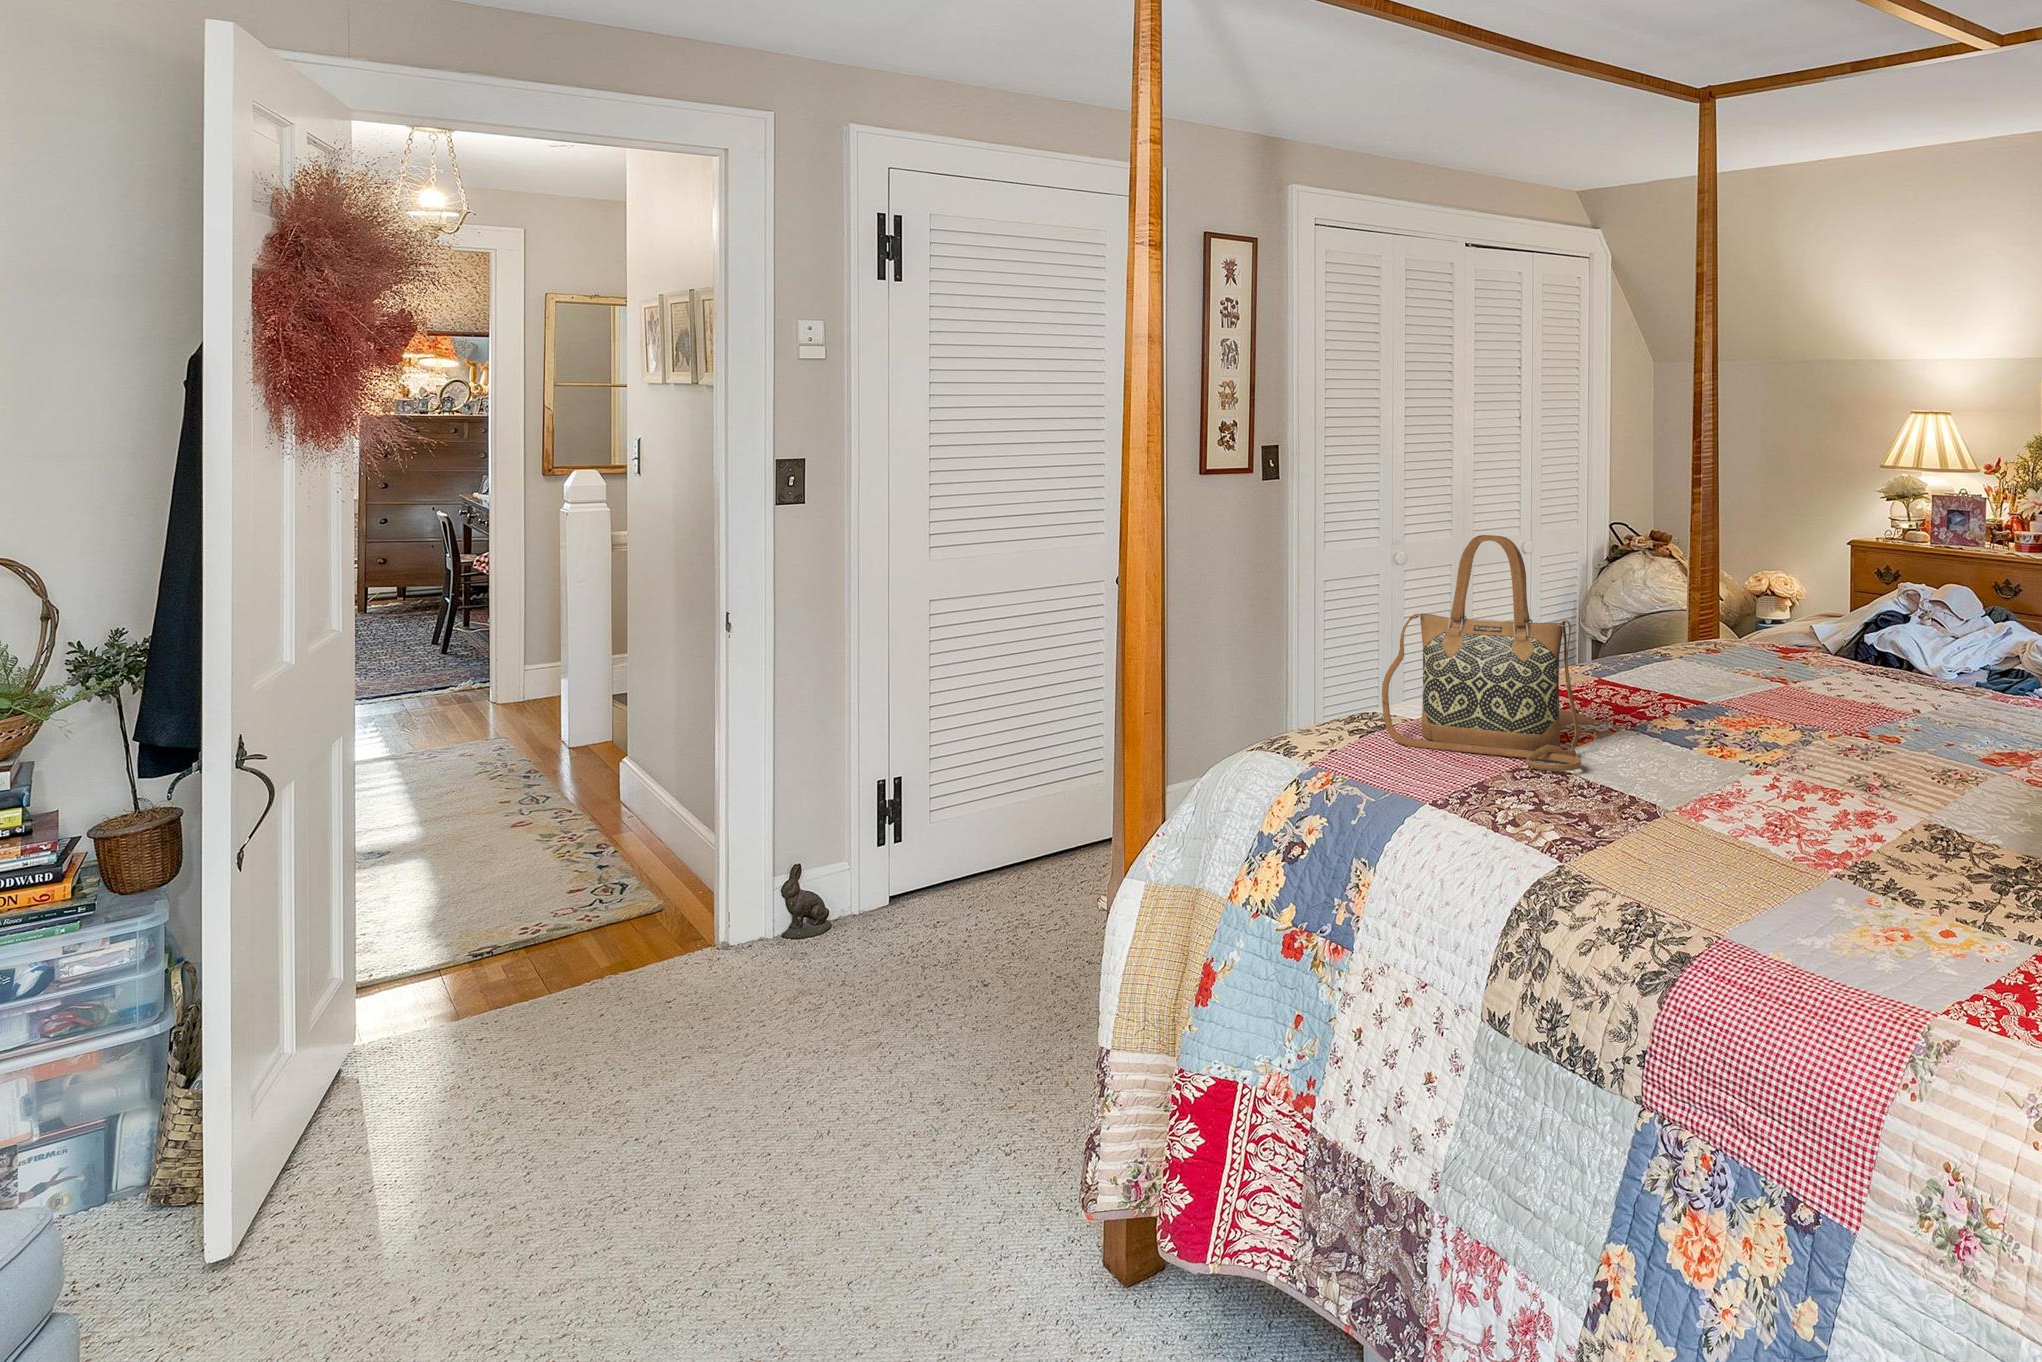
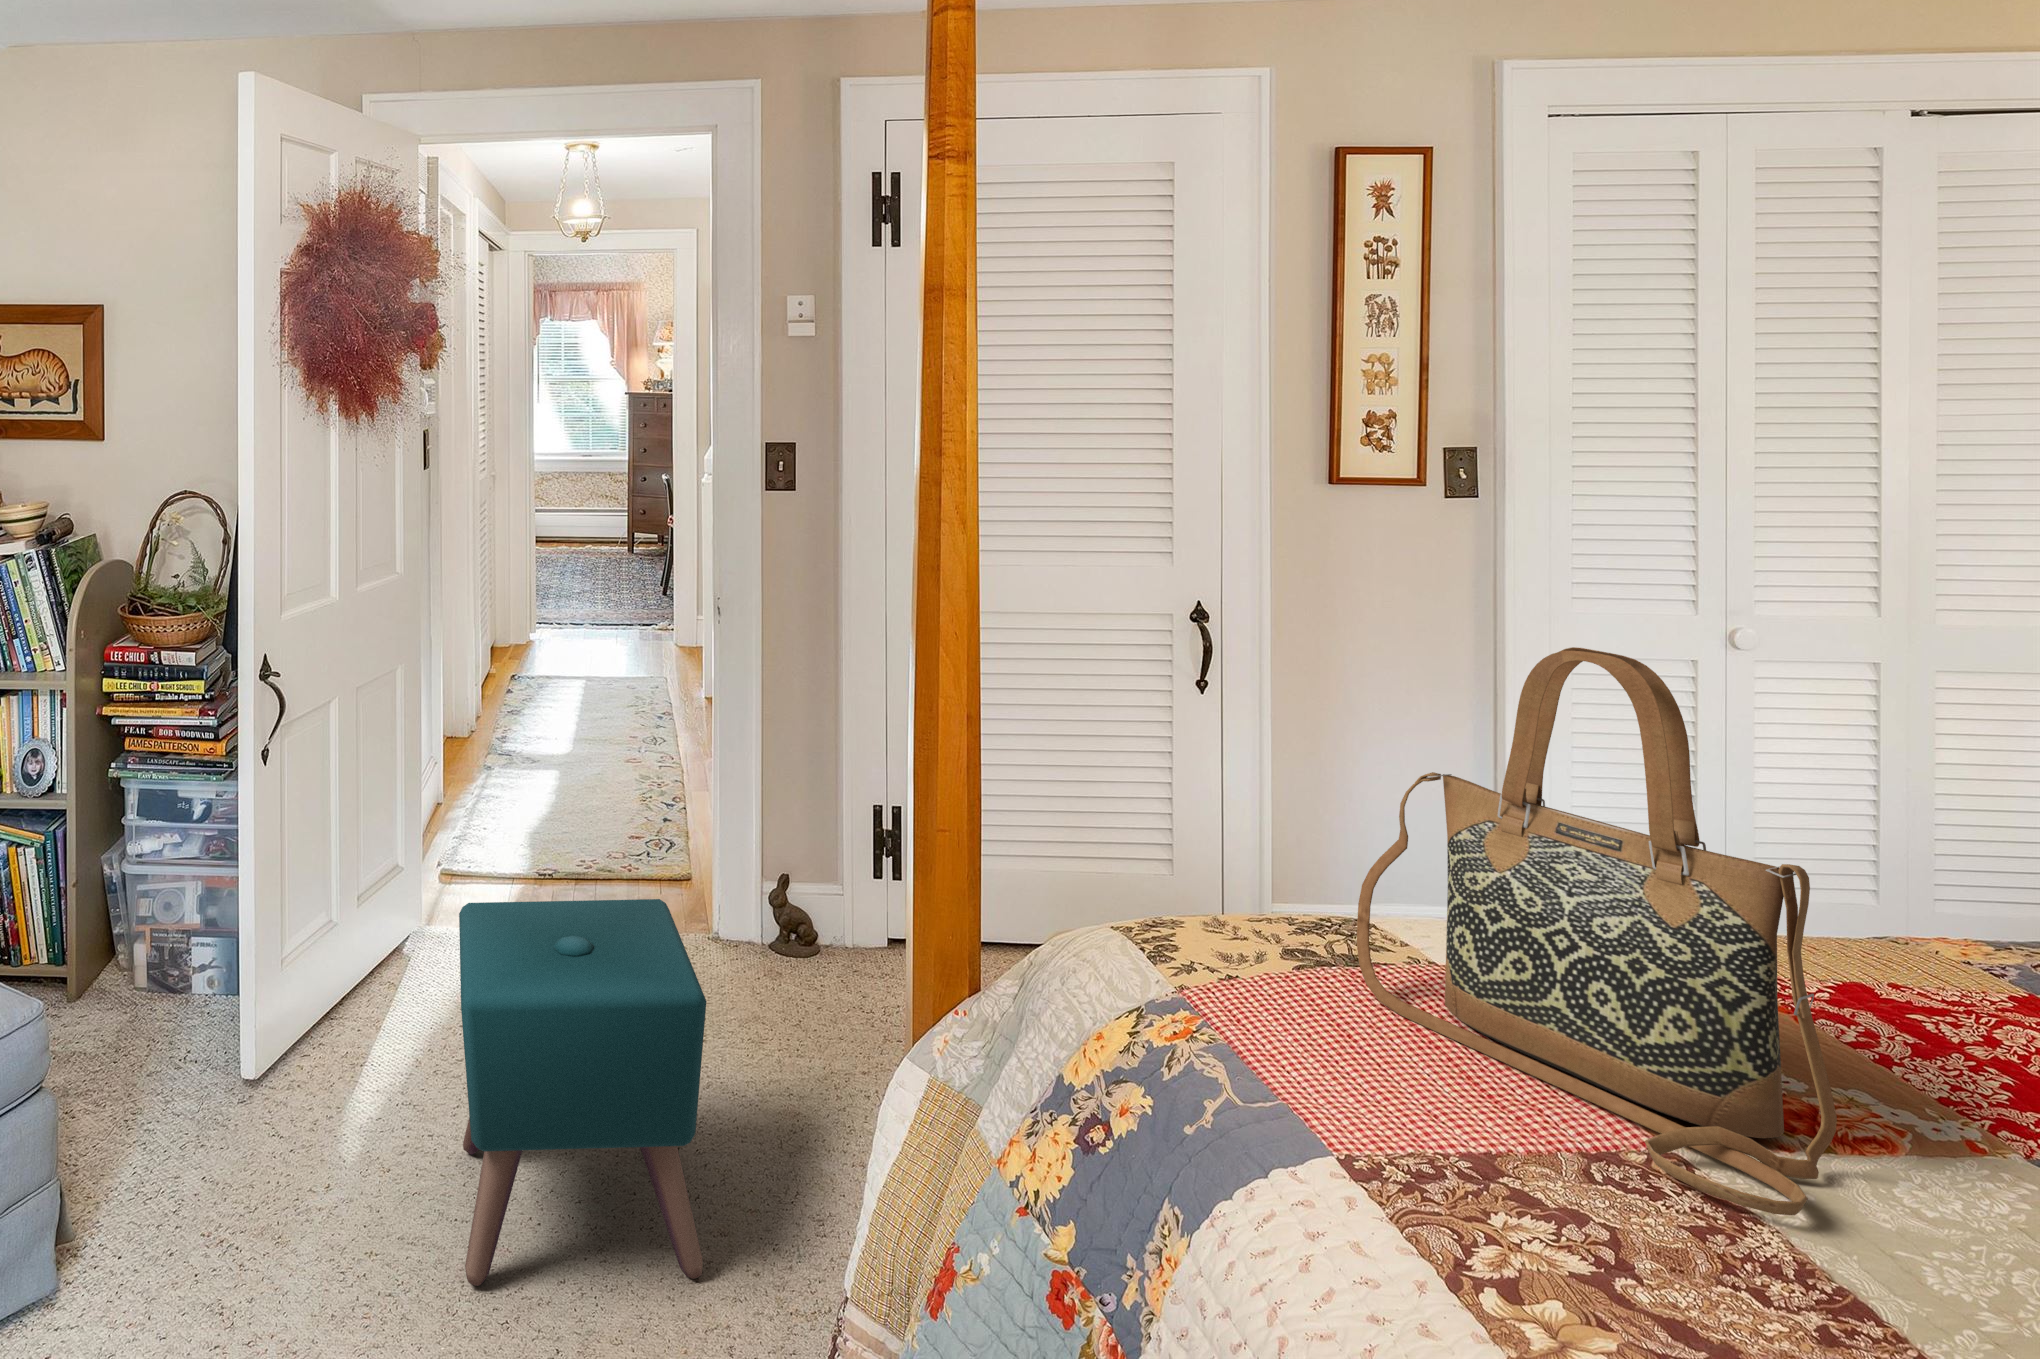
ottoman: none [542,887,856,1300] -> present [459,899,707,1286]

